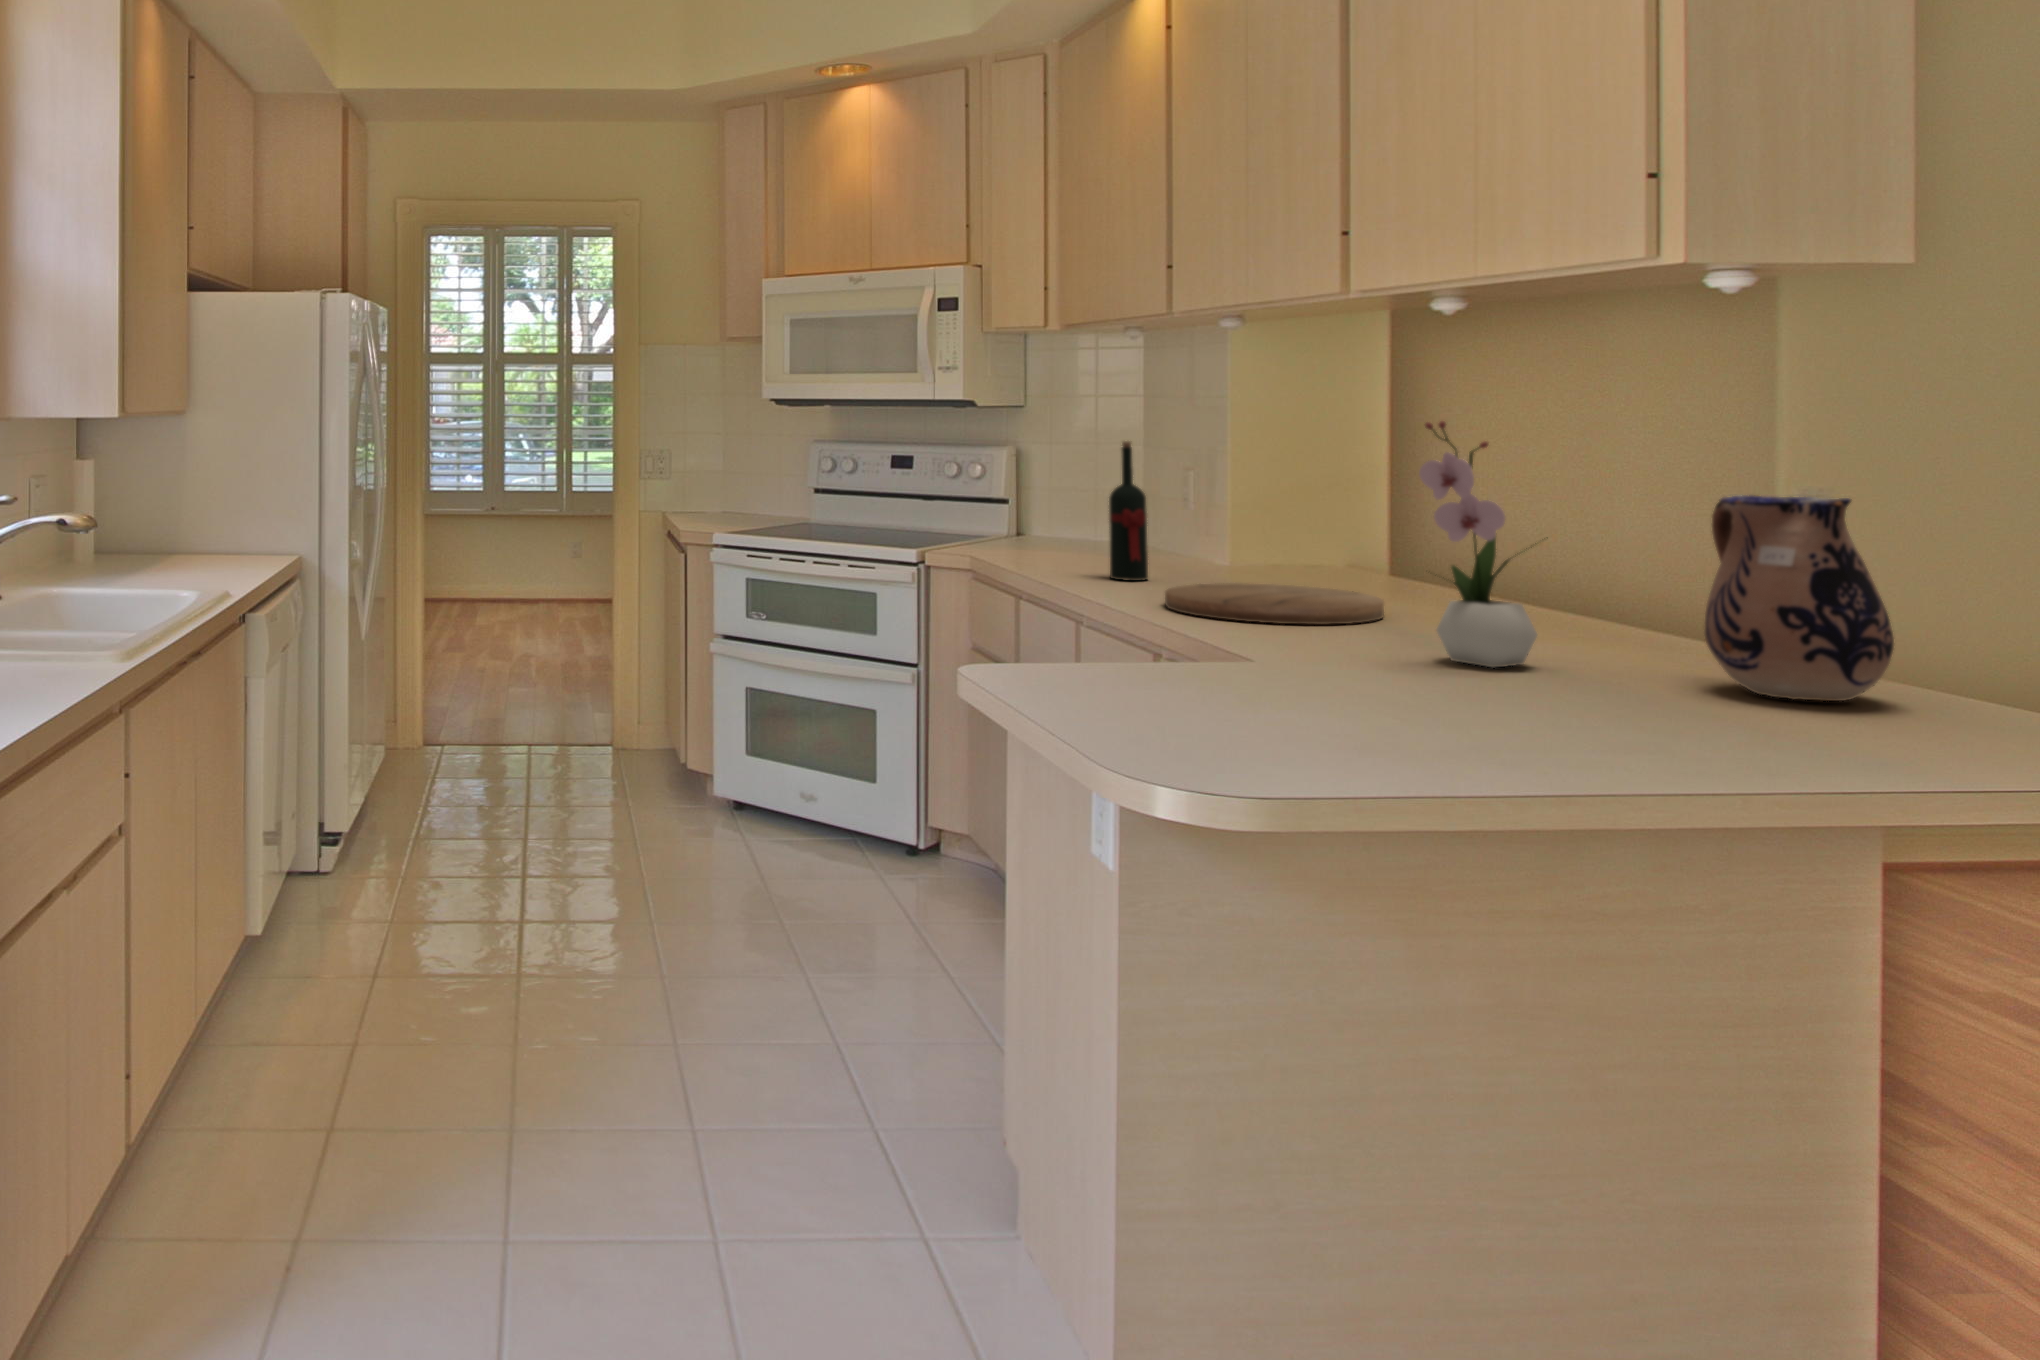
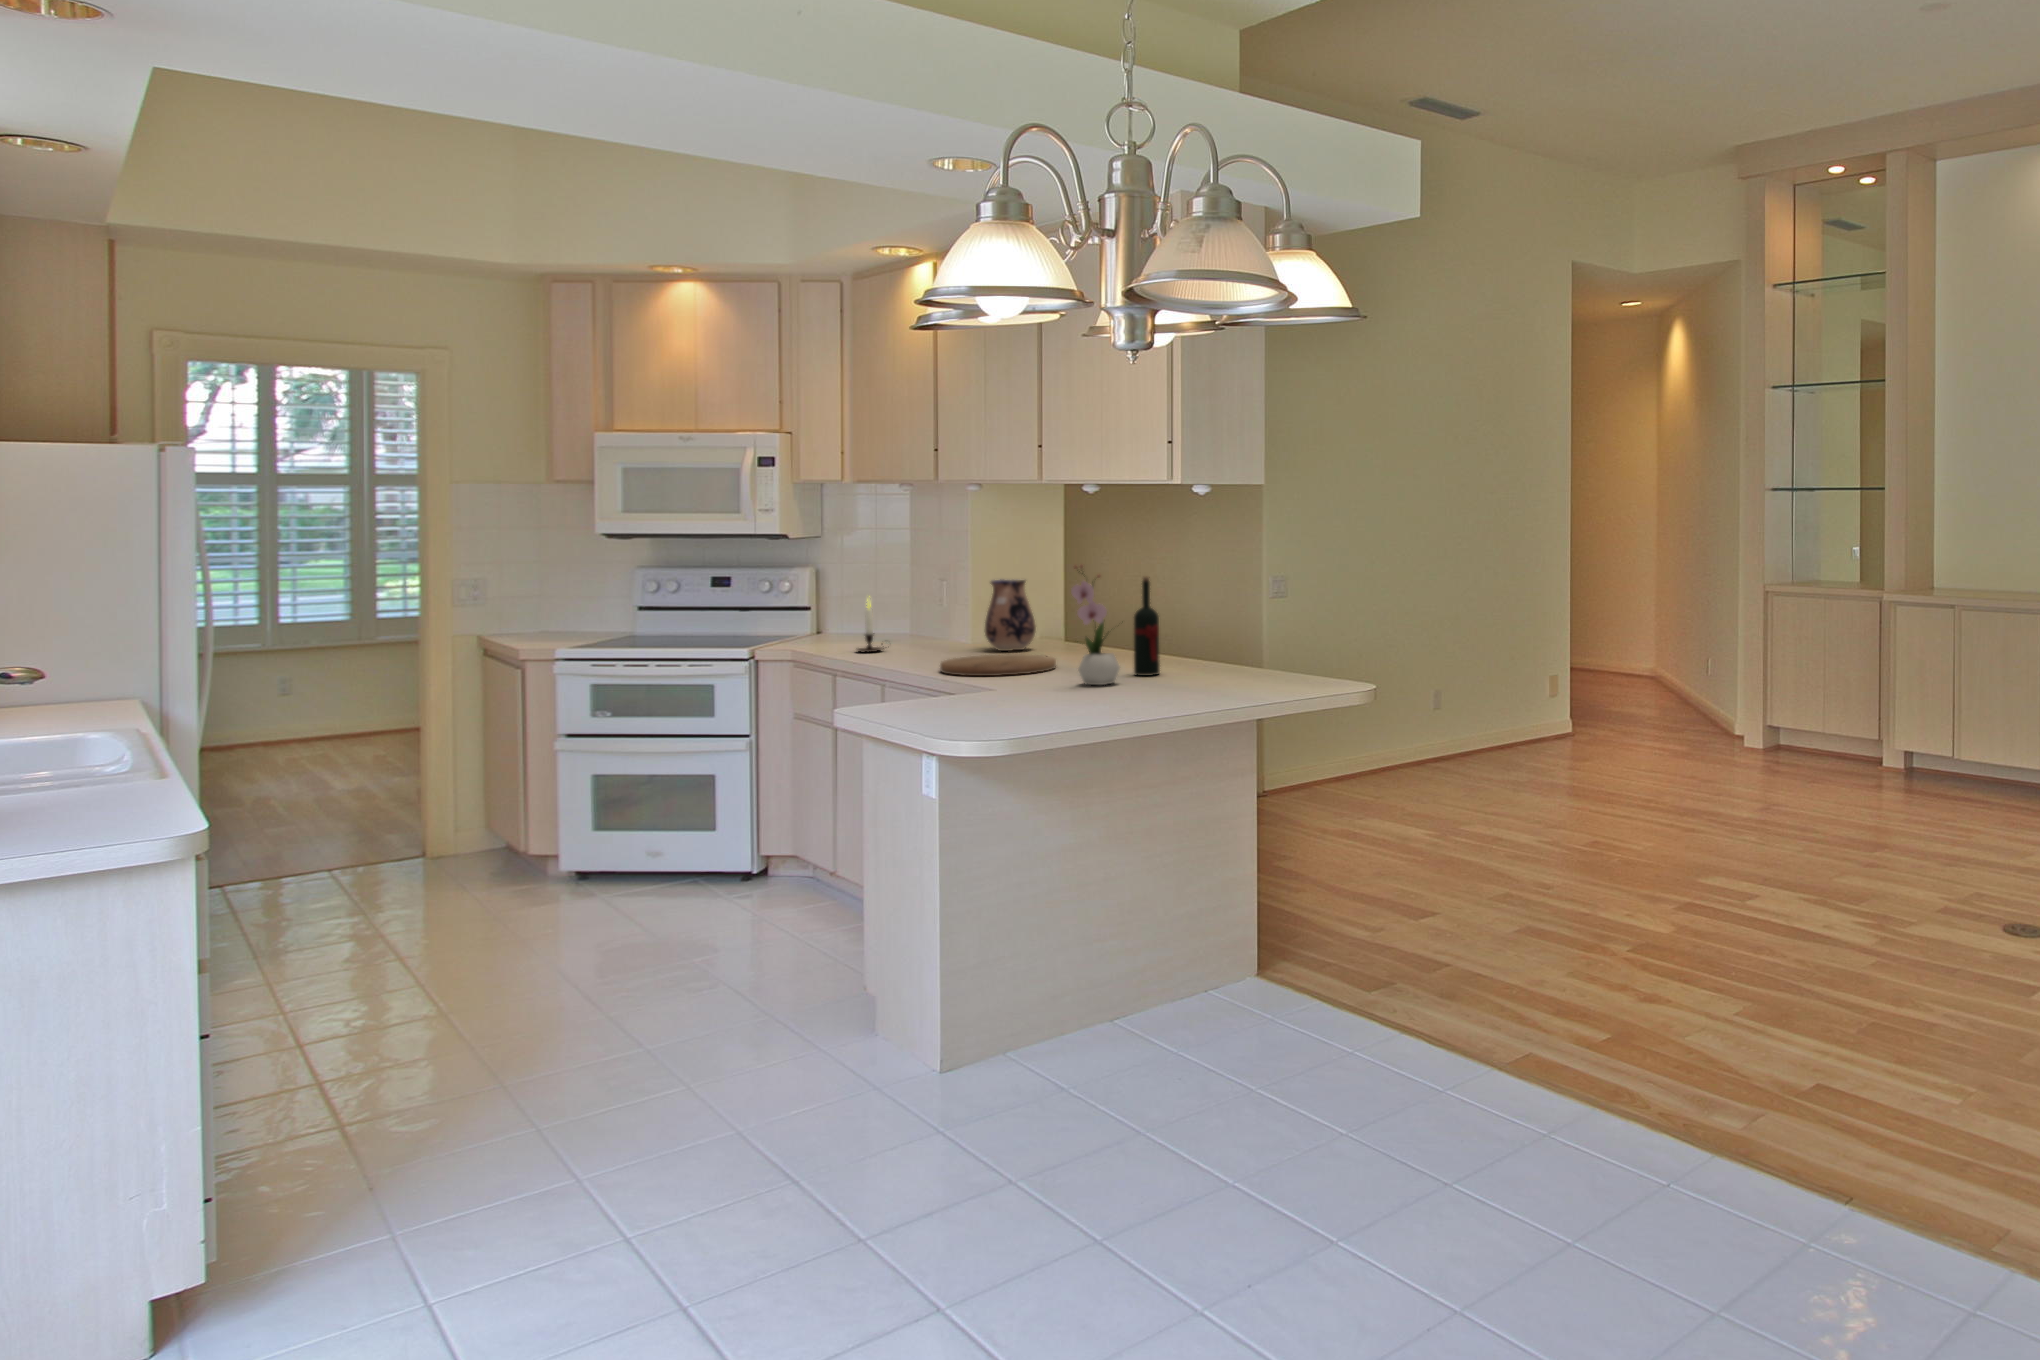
wine bottle: present [1109,441,1148,581] -> present [1134,577,1160,676]
candle: none [1048,480,1100,564] -> present [857,600,884,652]
ceramic pitcher: present [1704,495,1894,701] -> present [985,579,1036,651]

